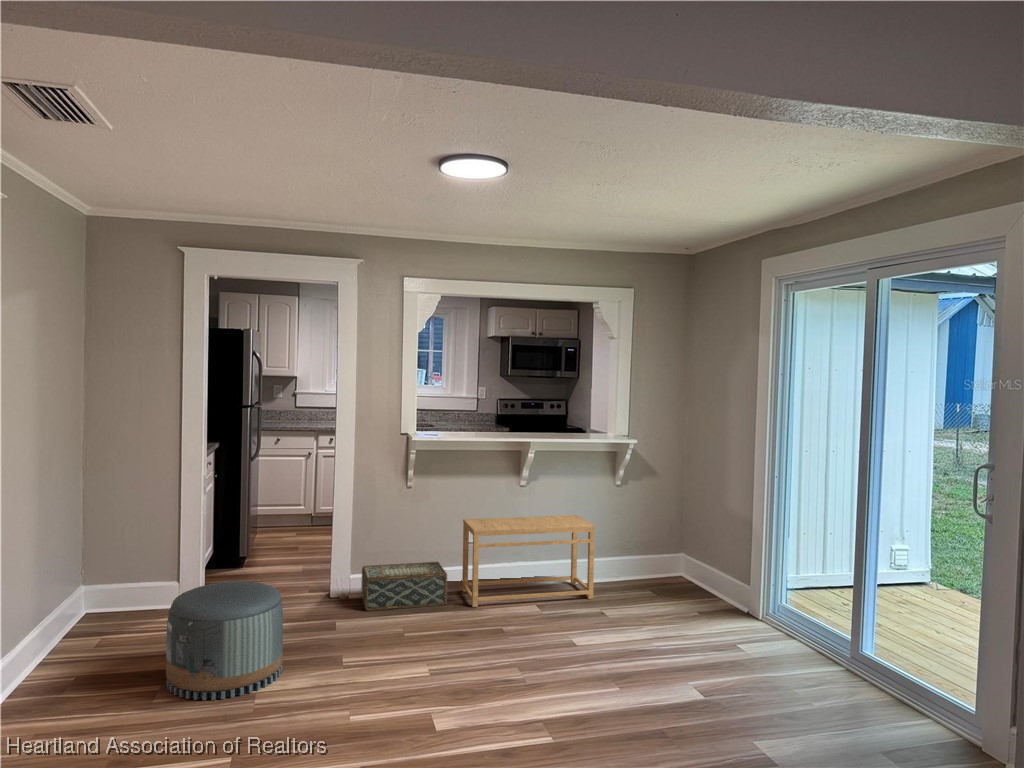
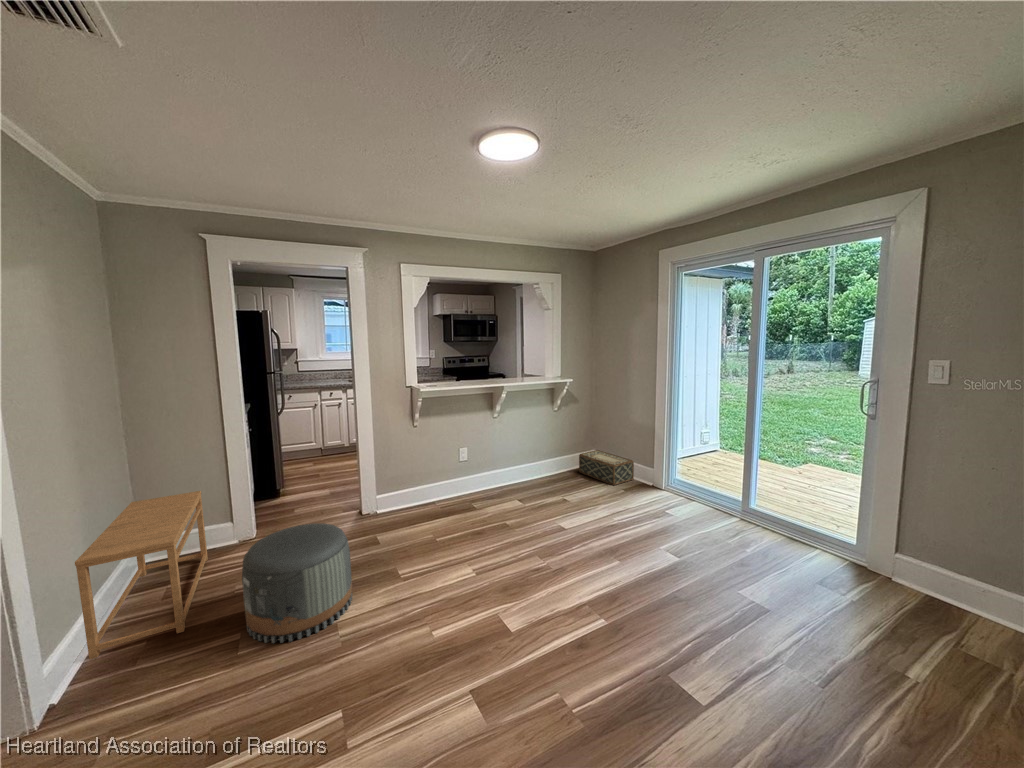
side table: present [462,515,595,607] -> present [75,491,208,659]
woven basket: present [362,562,447,611] -> present [579,450,634,485]

